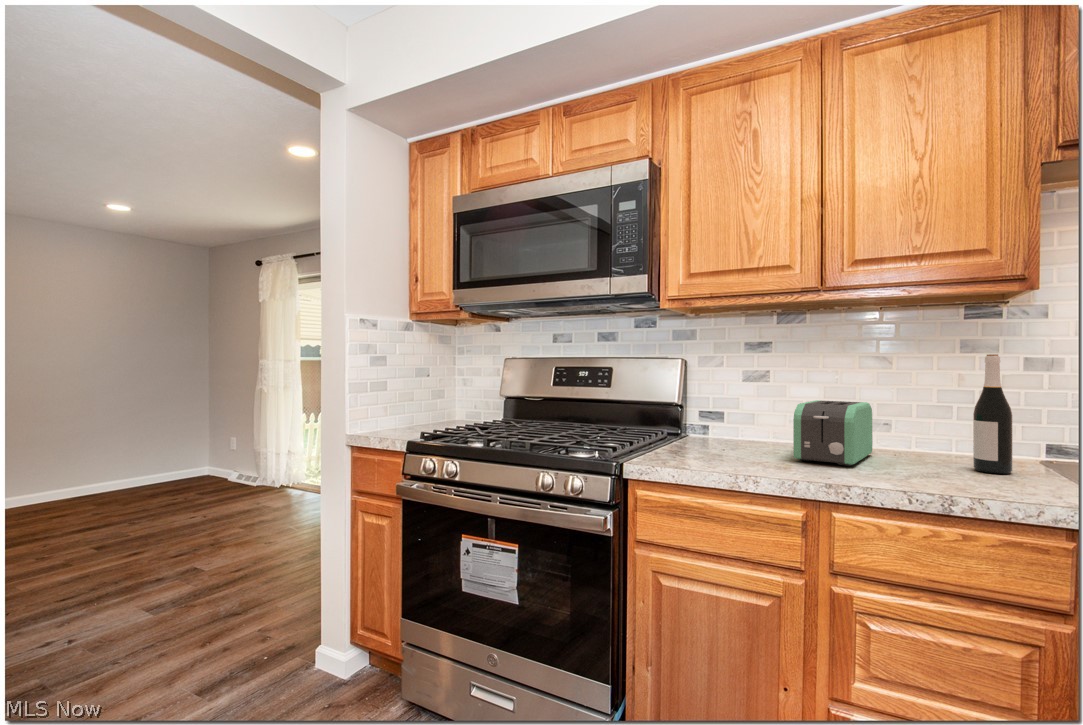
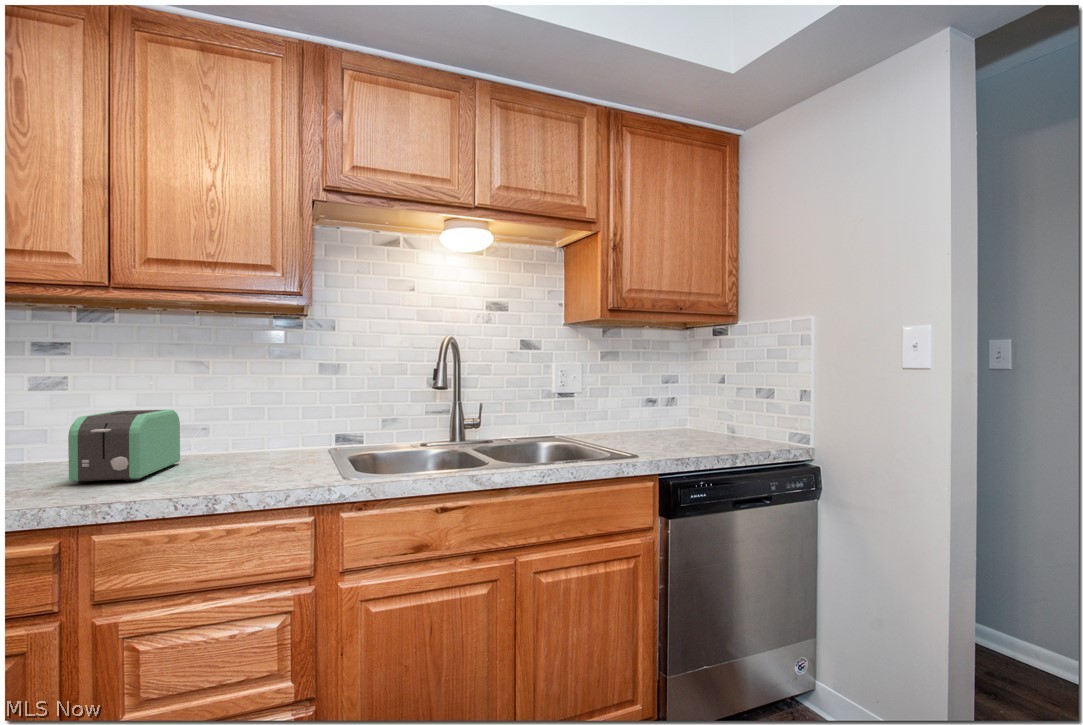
wine bottle: present [973,354,1012,474] -> none [264,360,294,466]

